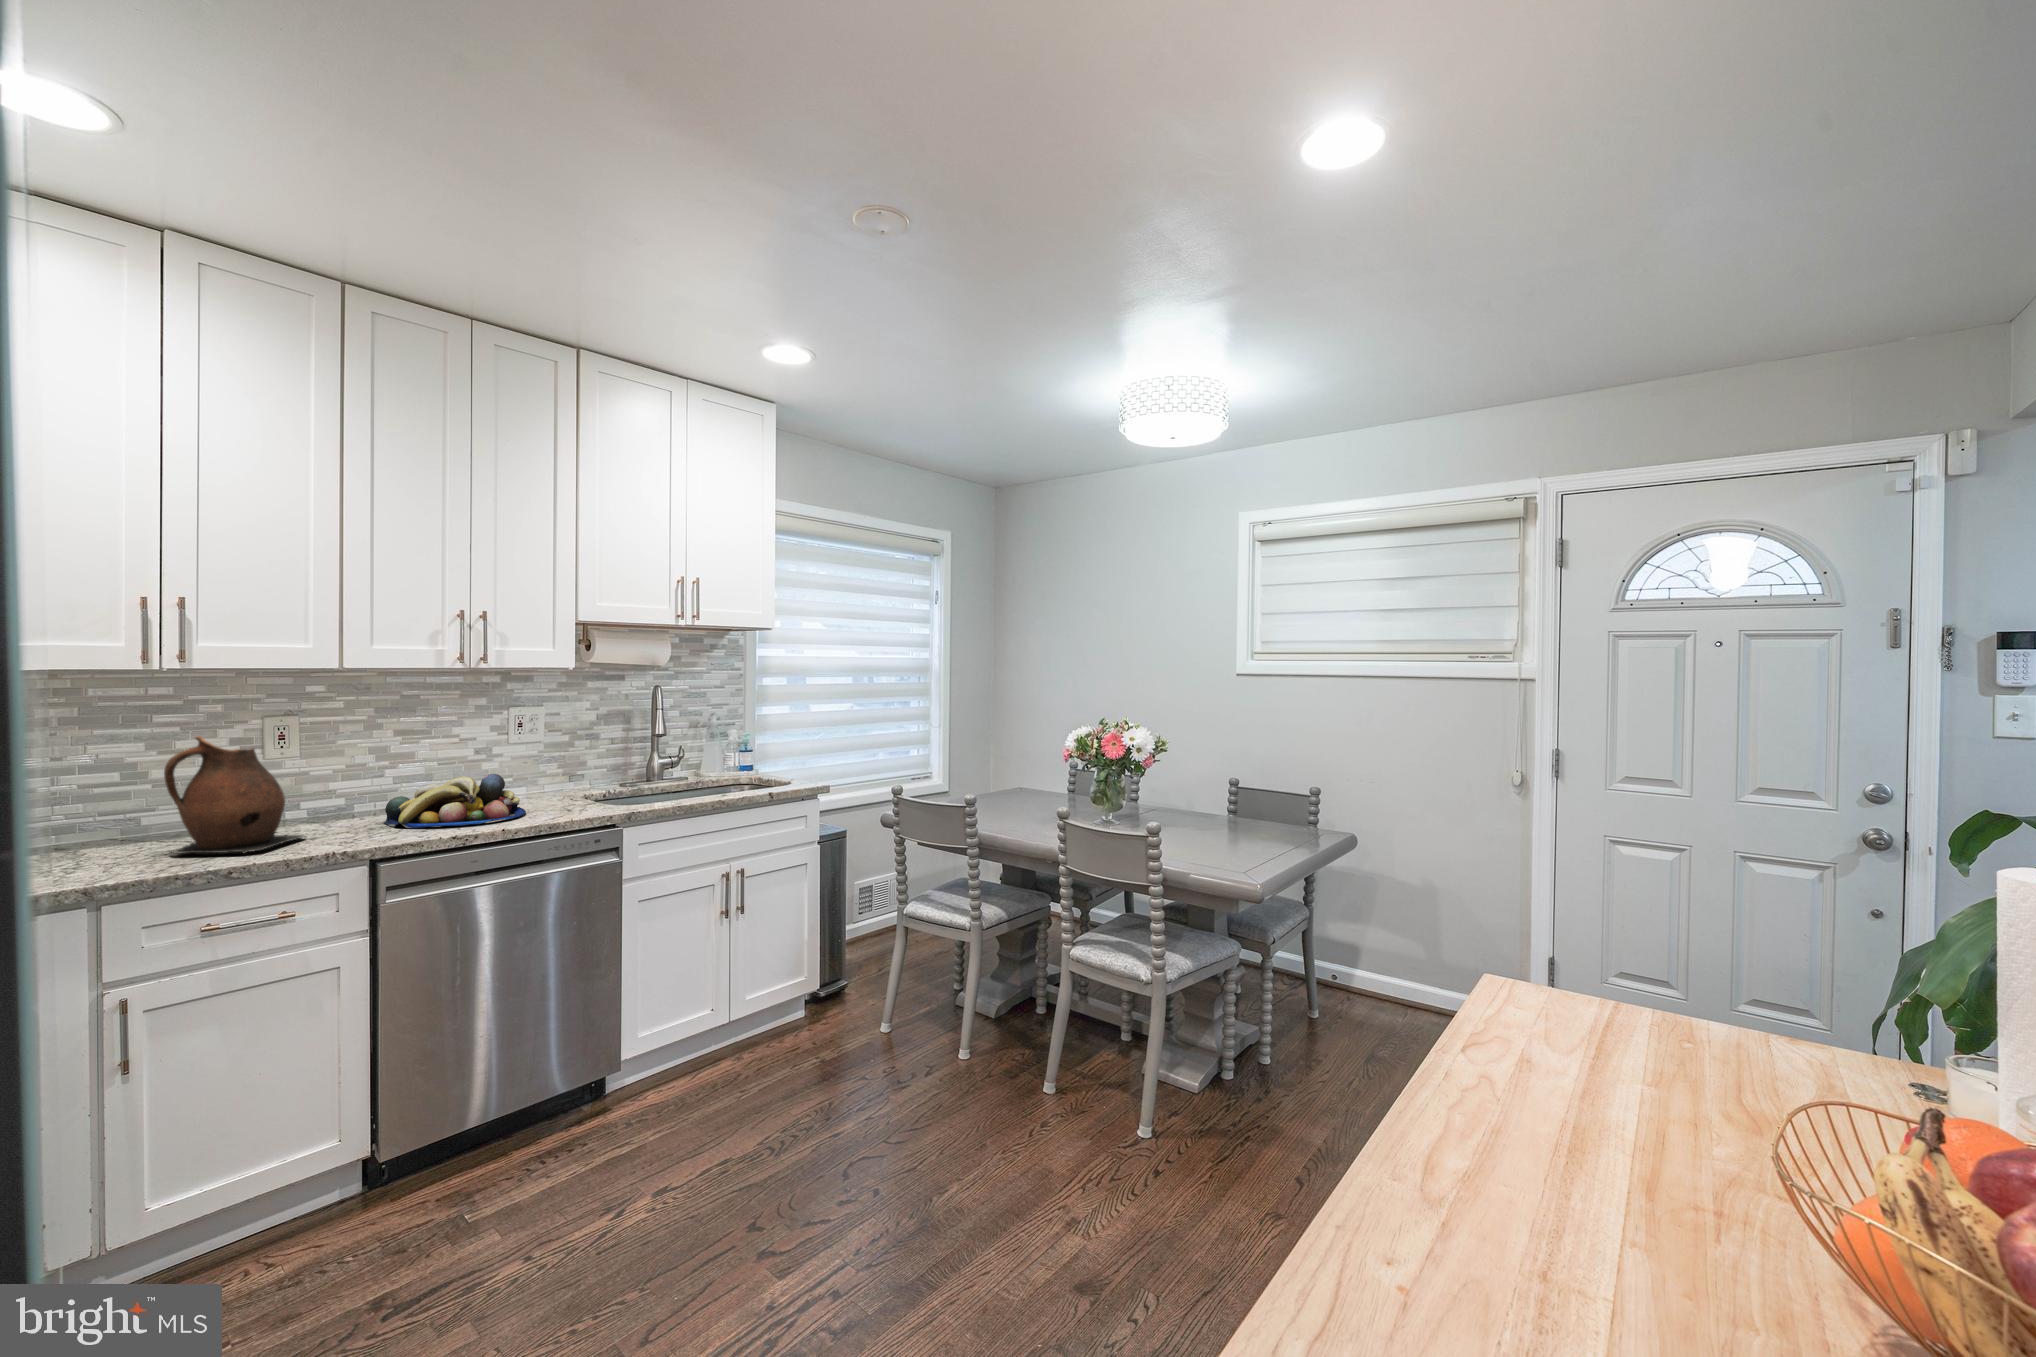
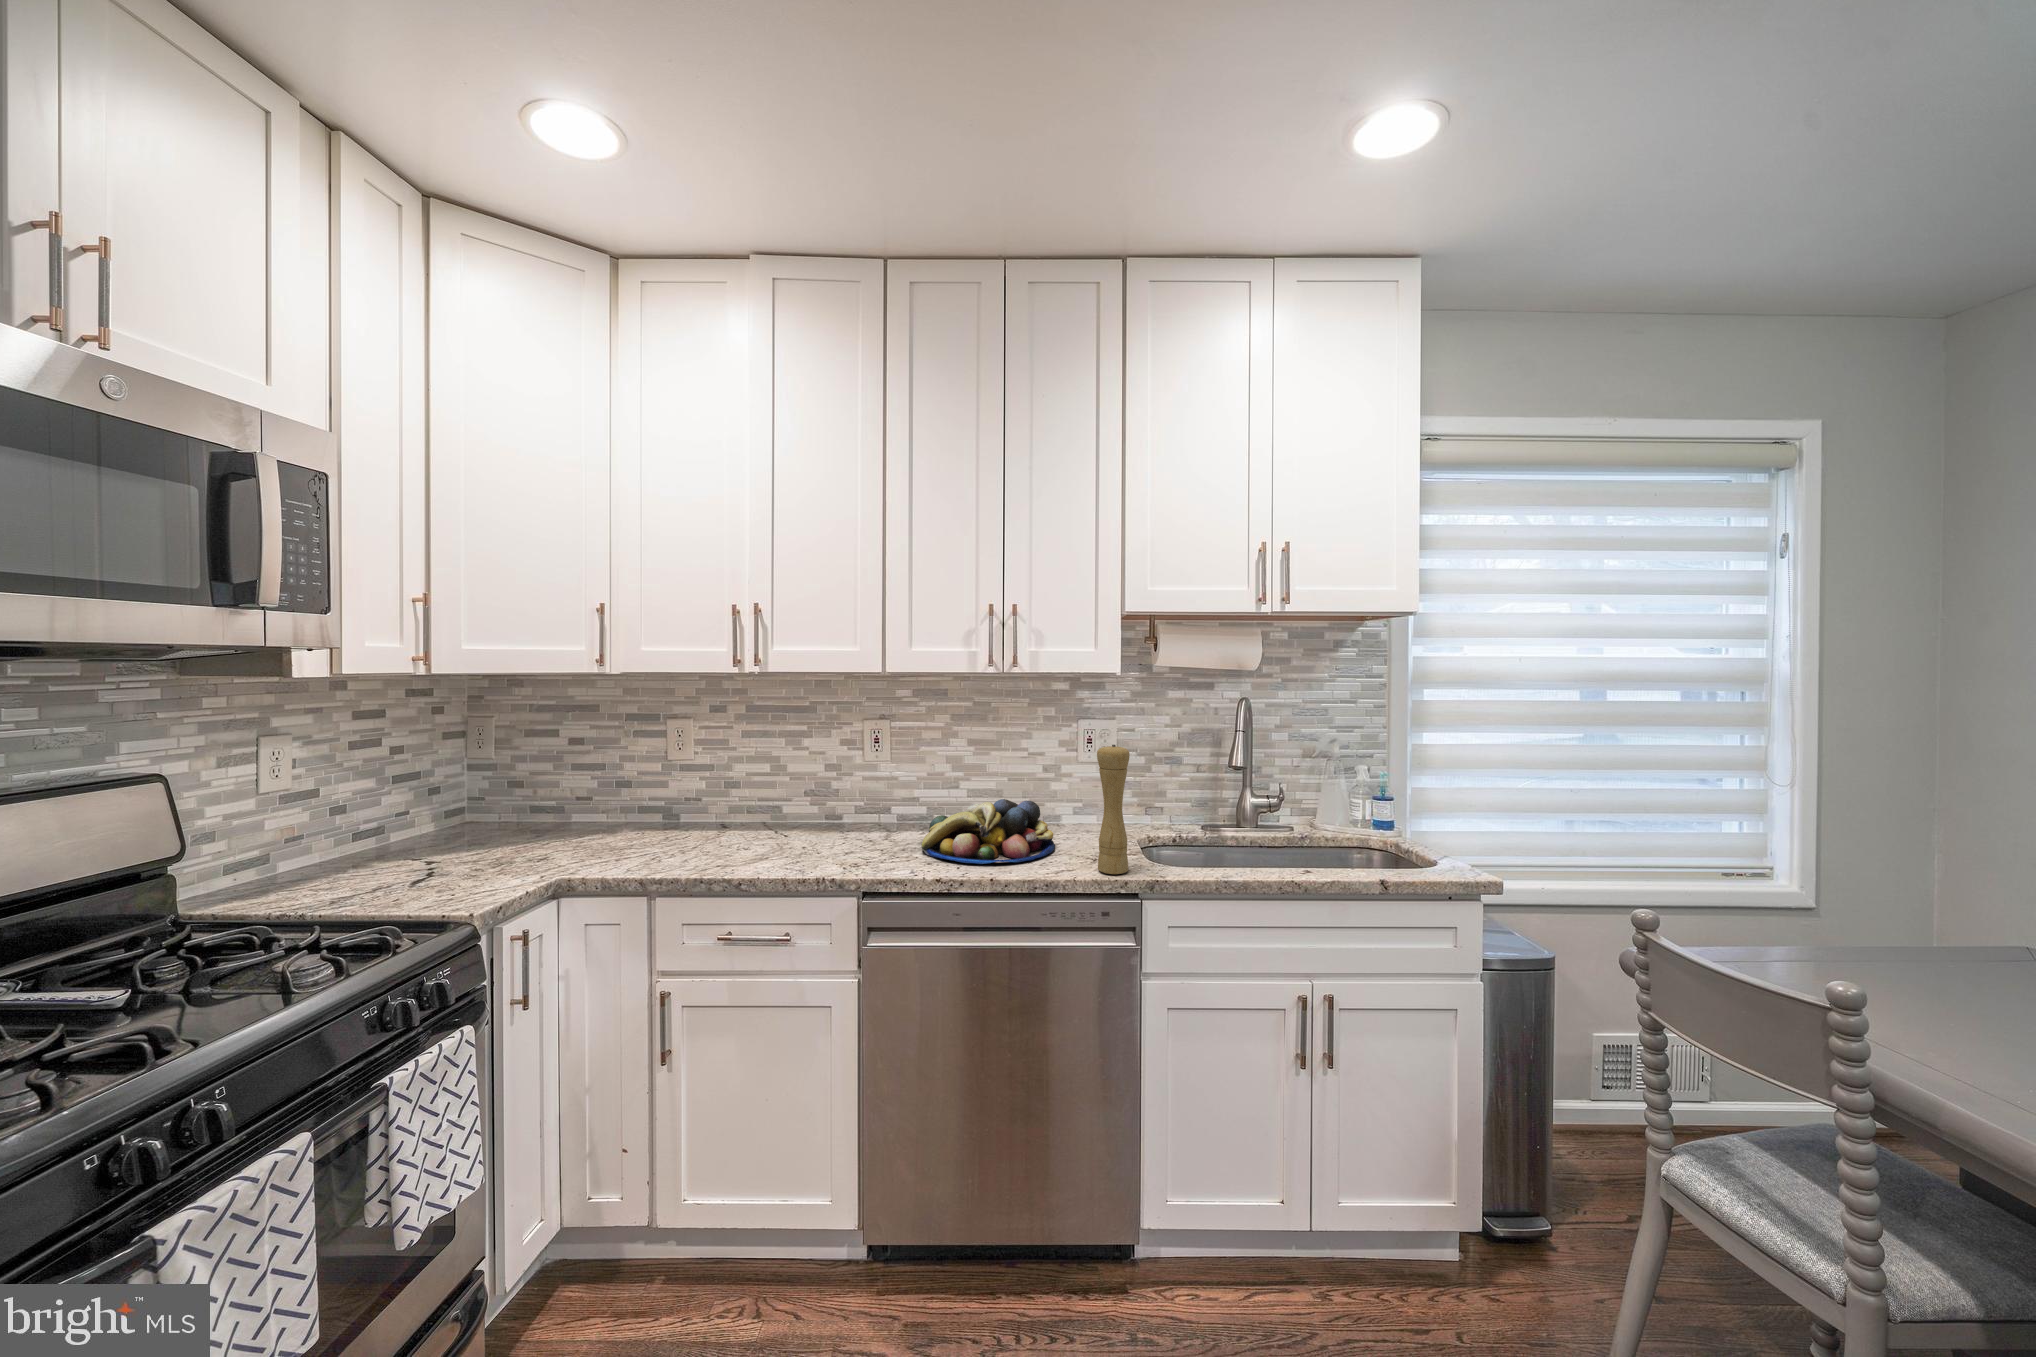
pepper mill: none [582,717,609,814] -> present [1097,745,1130,874]
ceramic pitcher: present [164,736,306,854] -> none [740,744,845,866]

